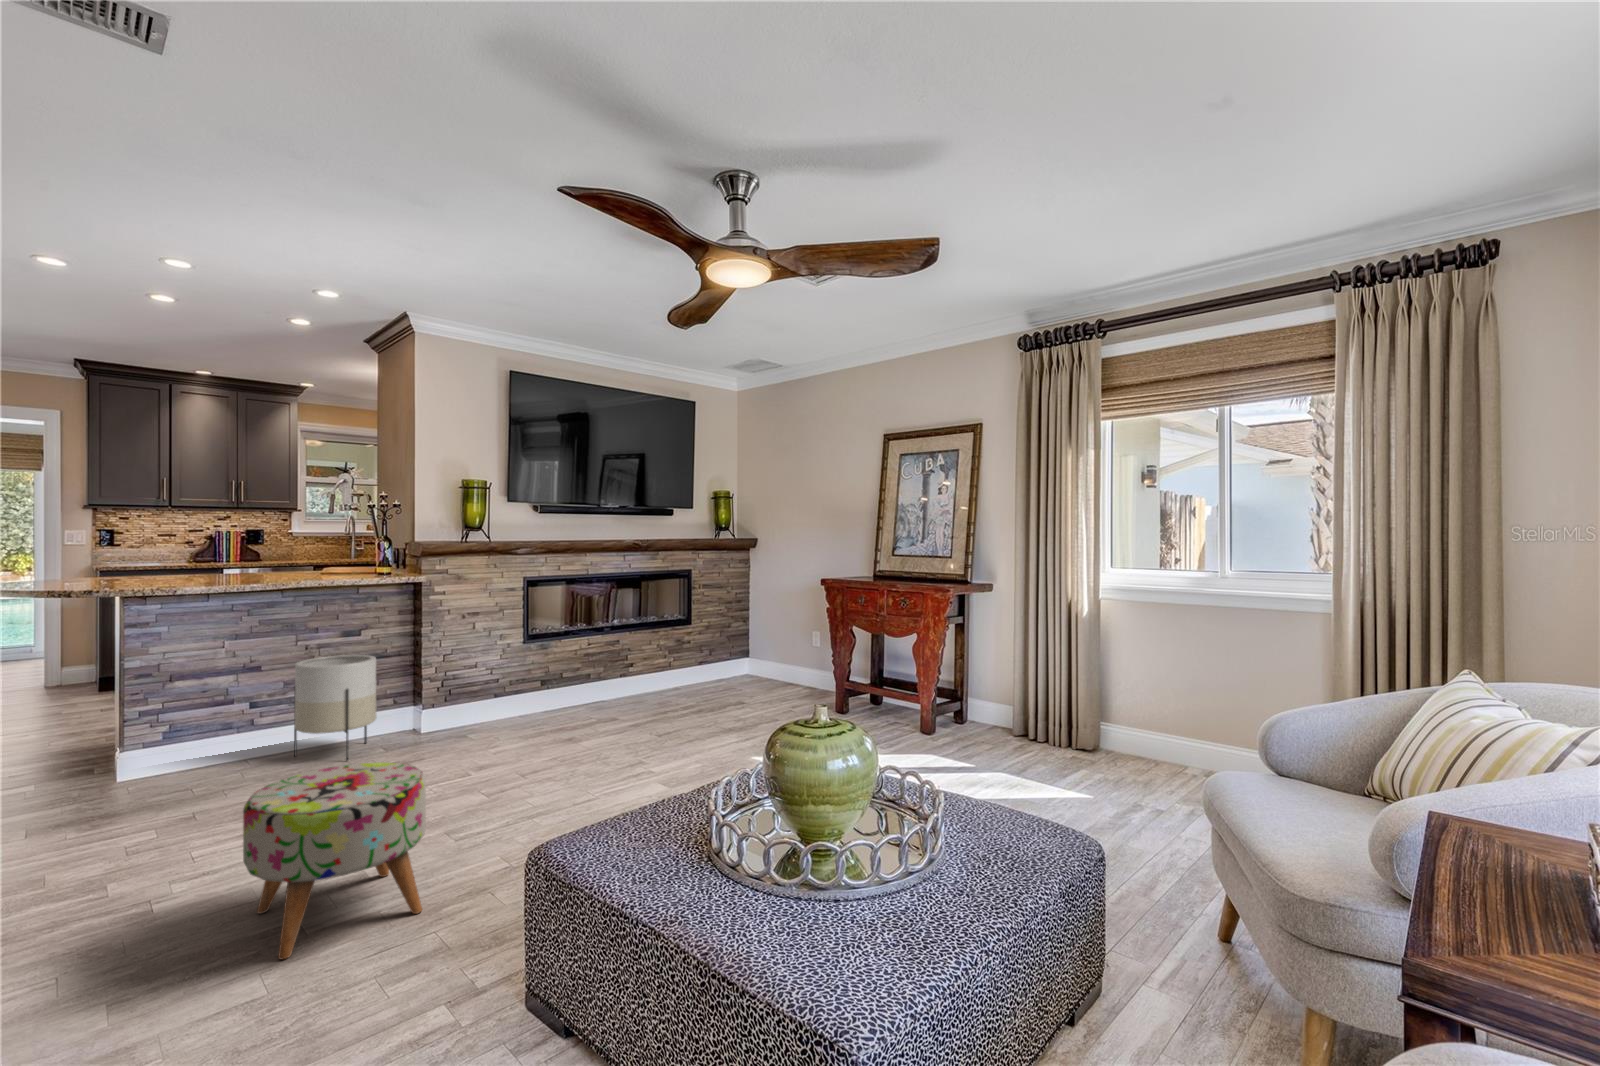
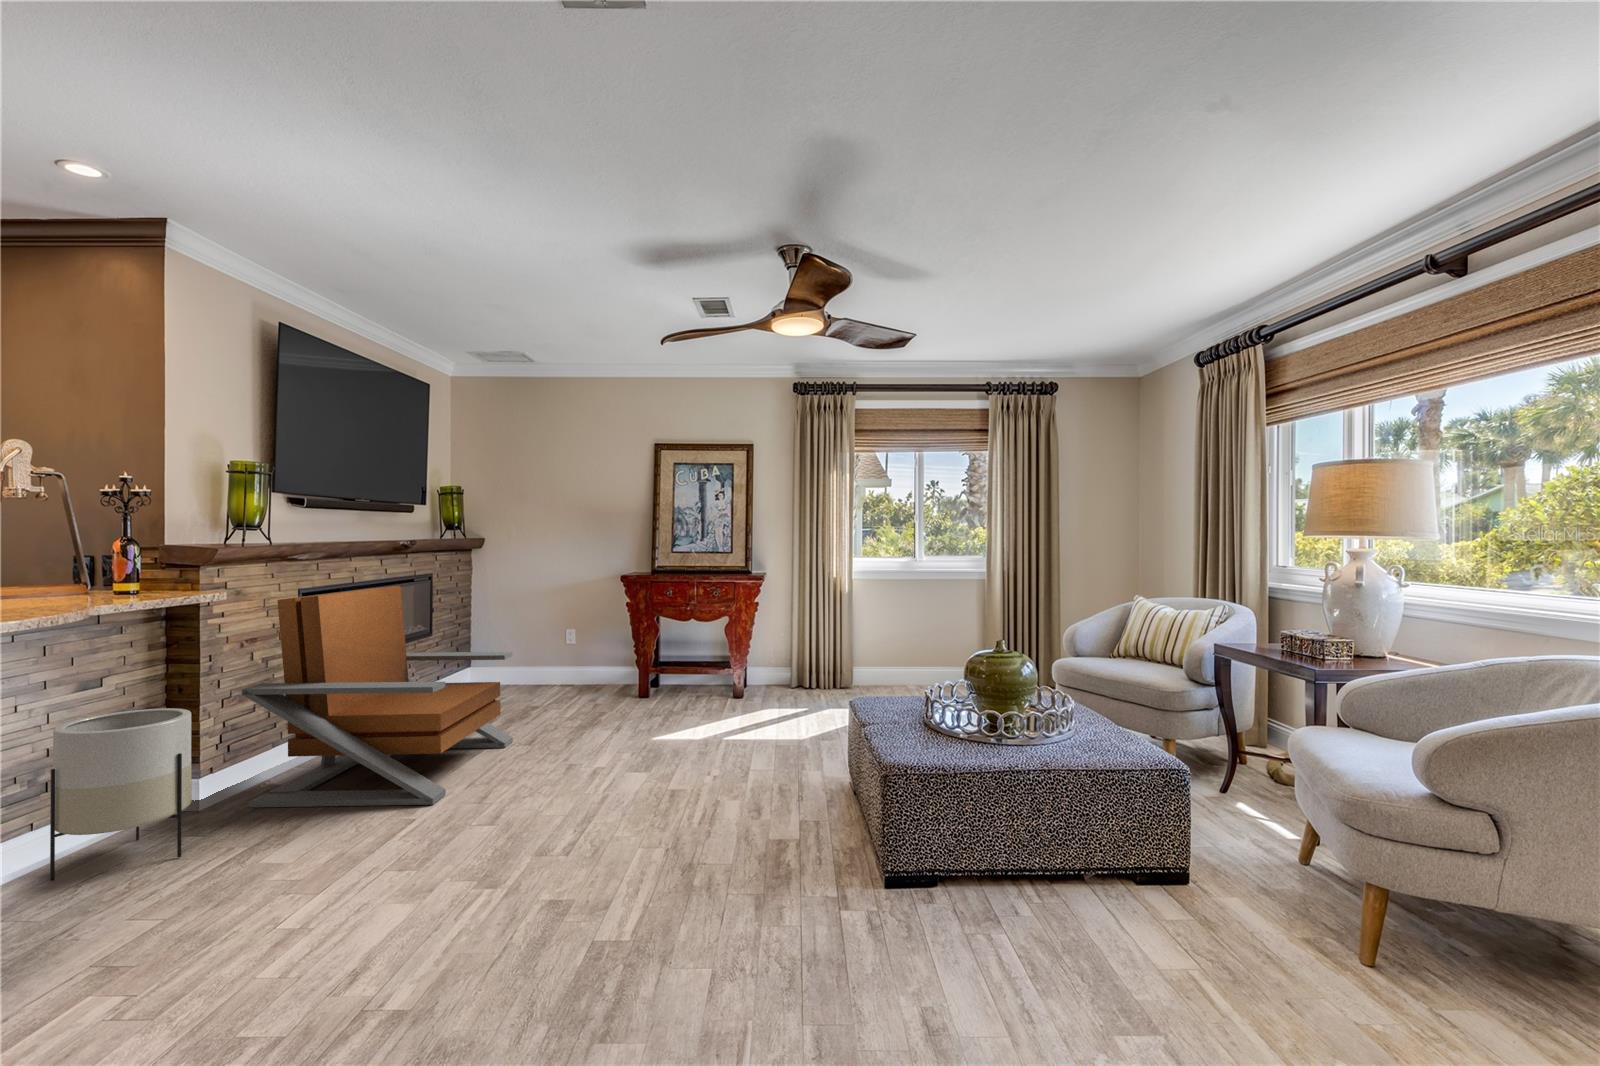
lounge chair: none [437,578,659,768] -> present [242,586,513,807]
ottoman: present [243,762,426,959] -> none [537,763,698,948]

